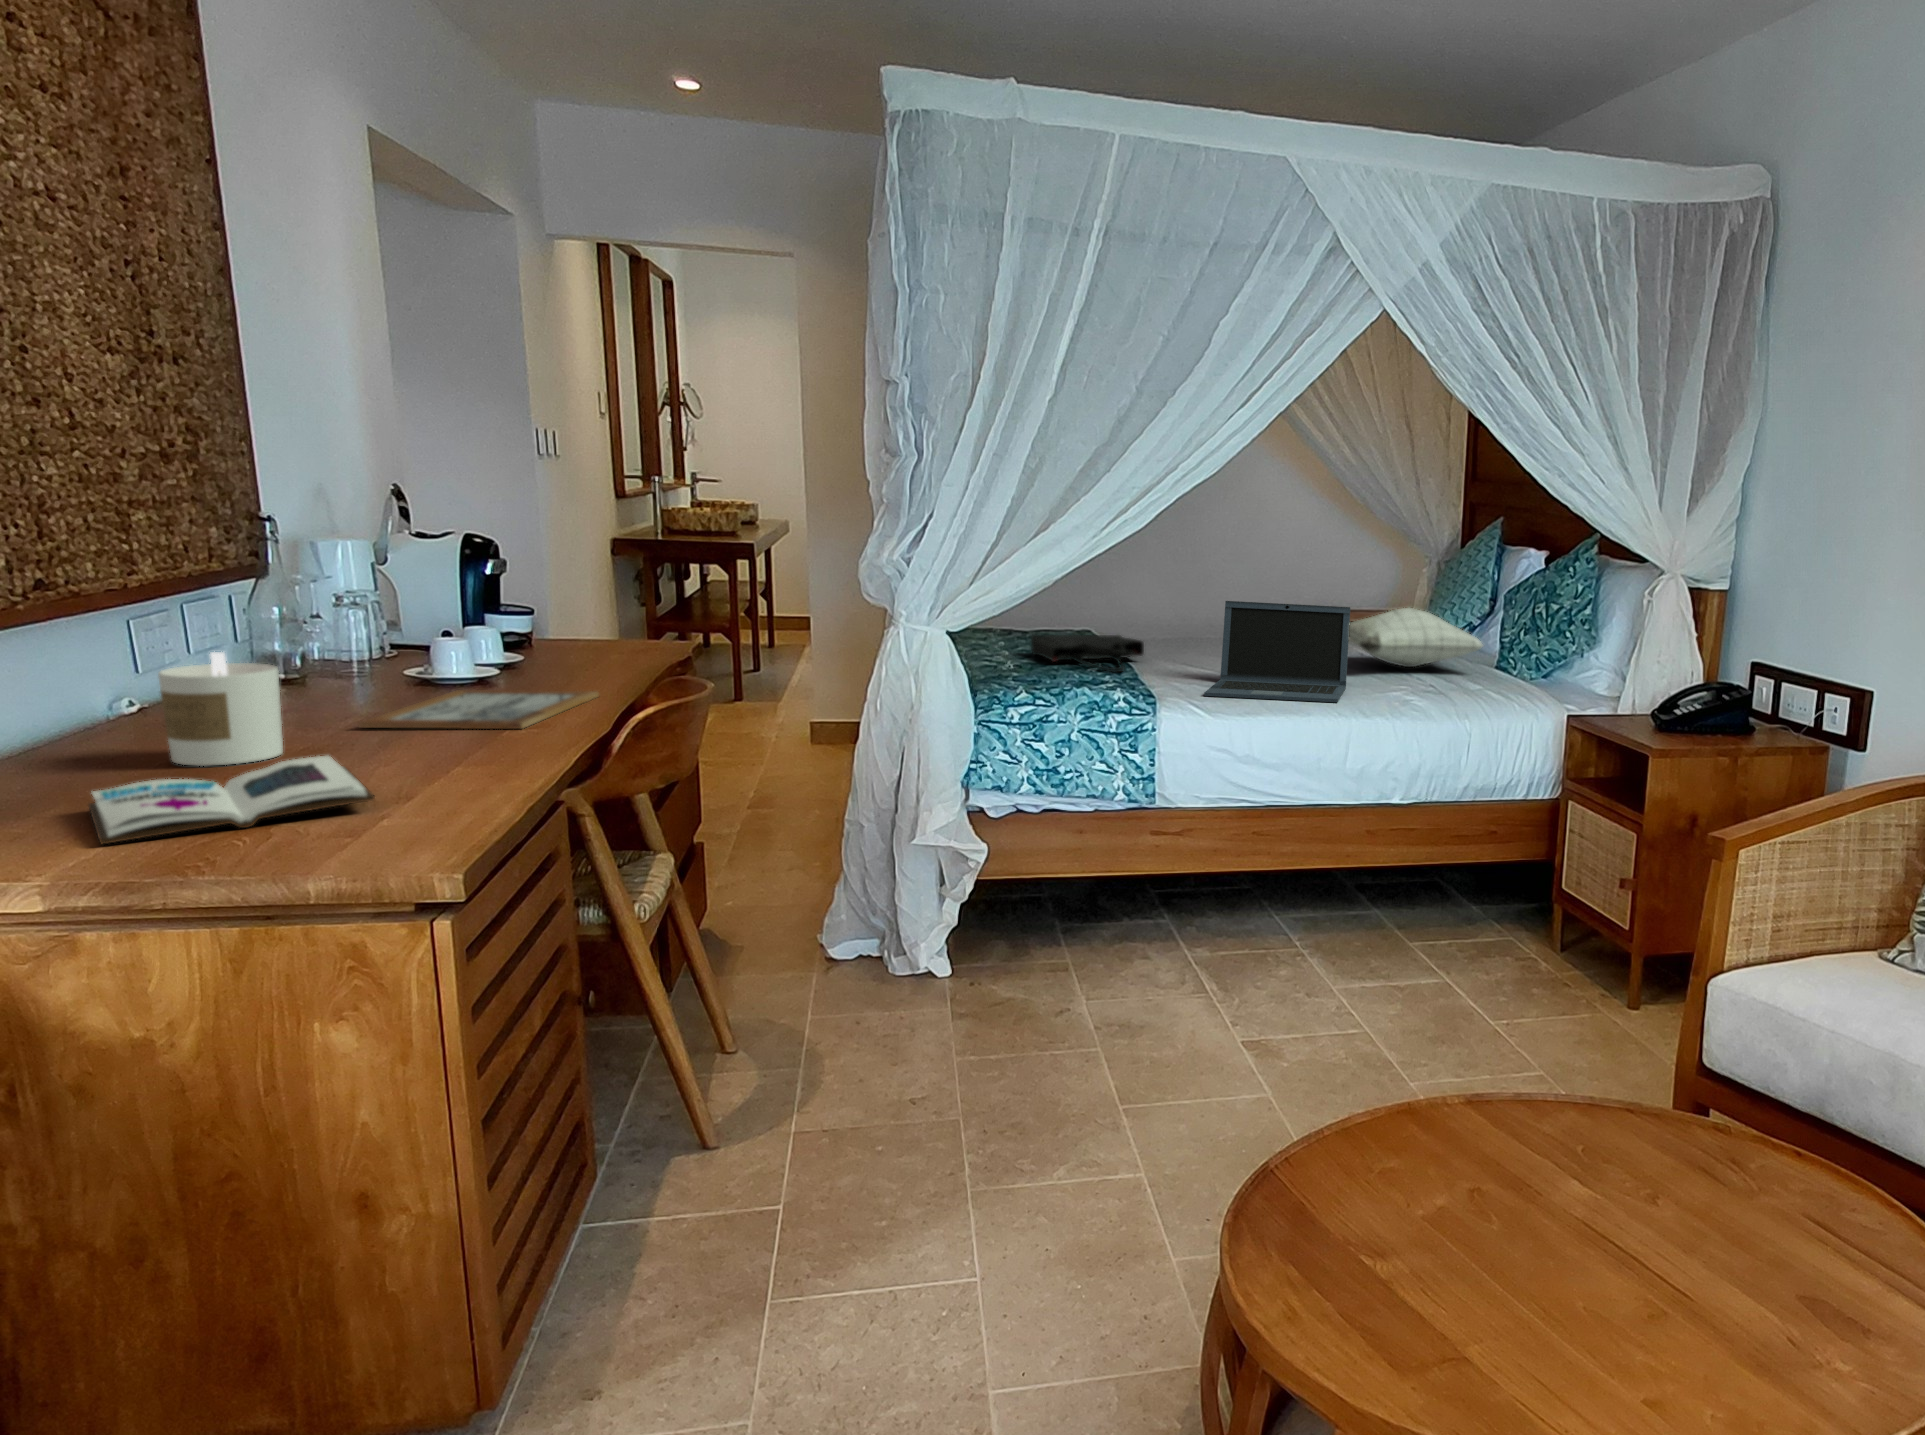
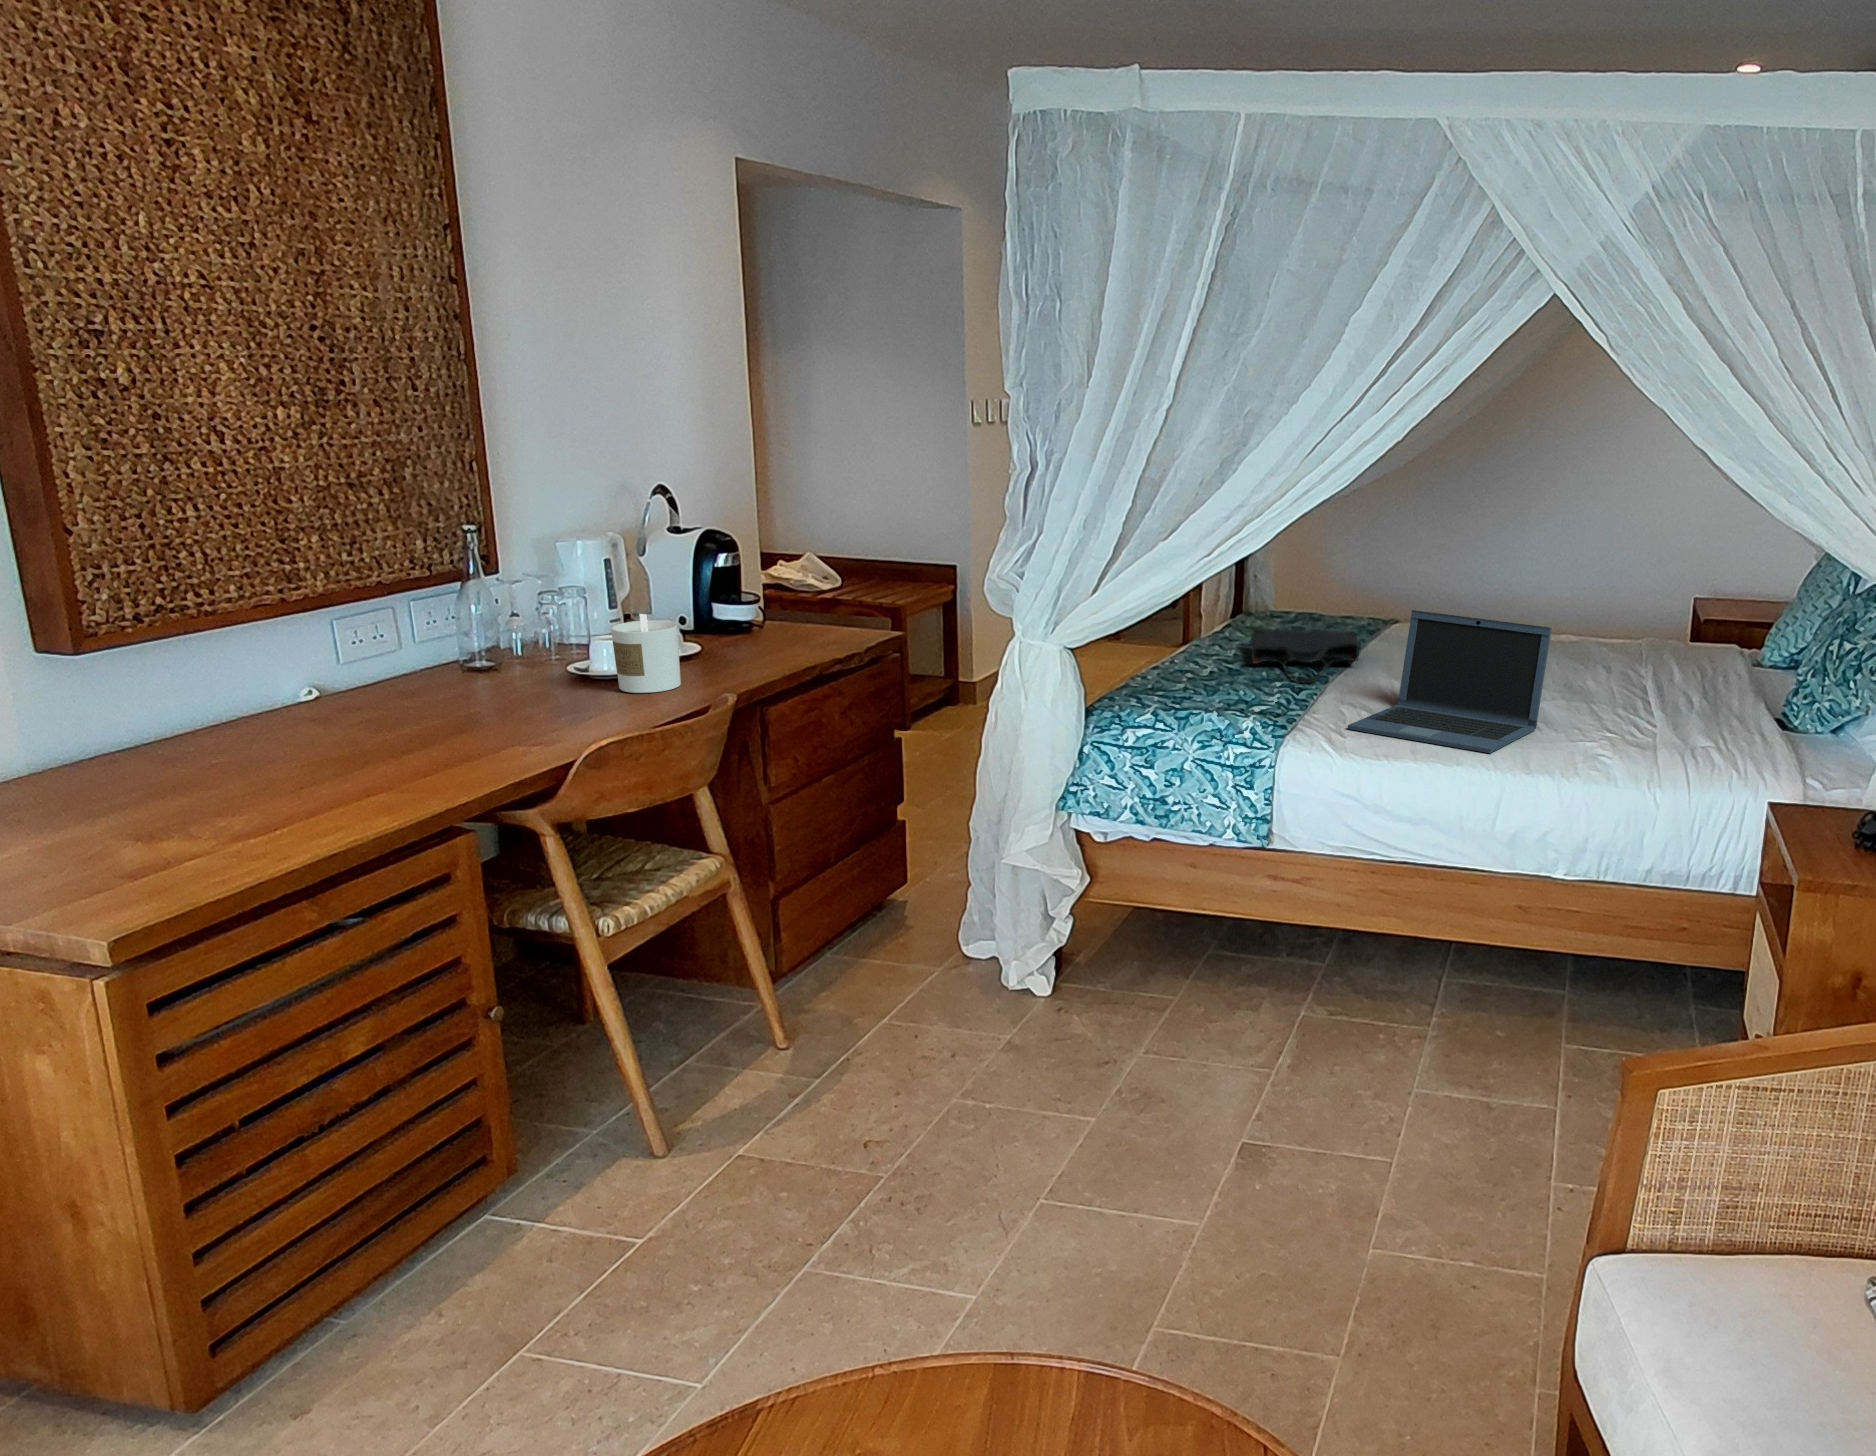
pillow: present [1349,608,1483,667] -> none [1584,621,1757,699]
candle: present [158,652,283,766] -> present [611,614,681,693]
picture frame: present [358,690,599,729] -> none [444,697,668,753]
book: present [89,756,375,844] -> none [92,786,330,864]

